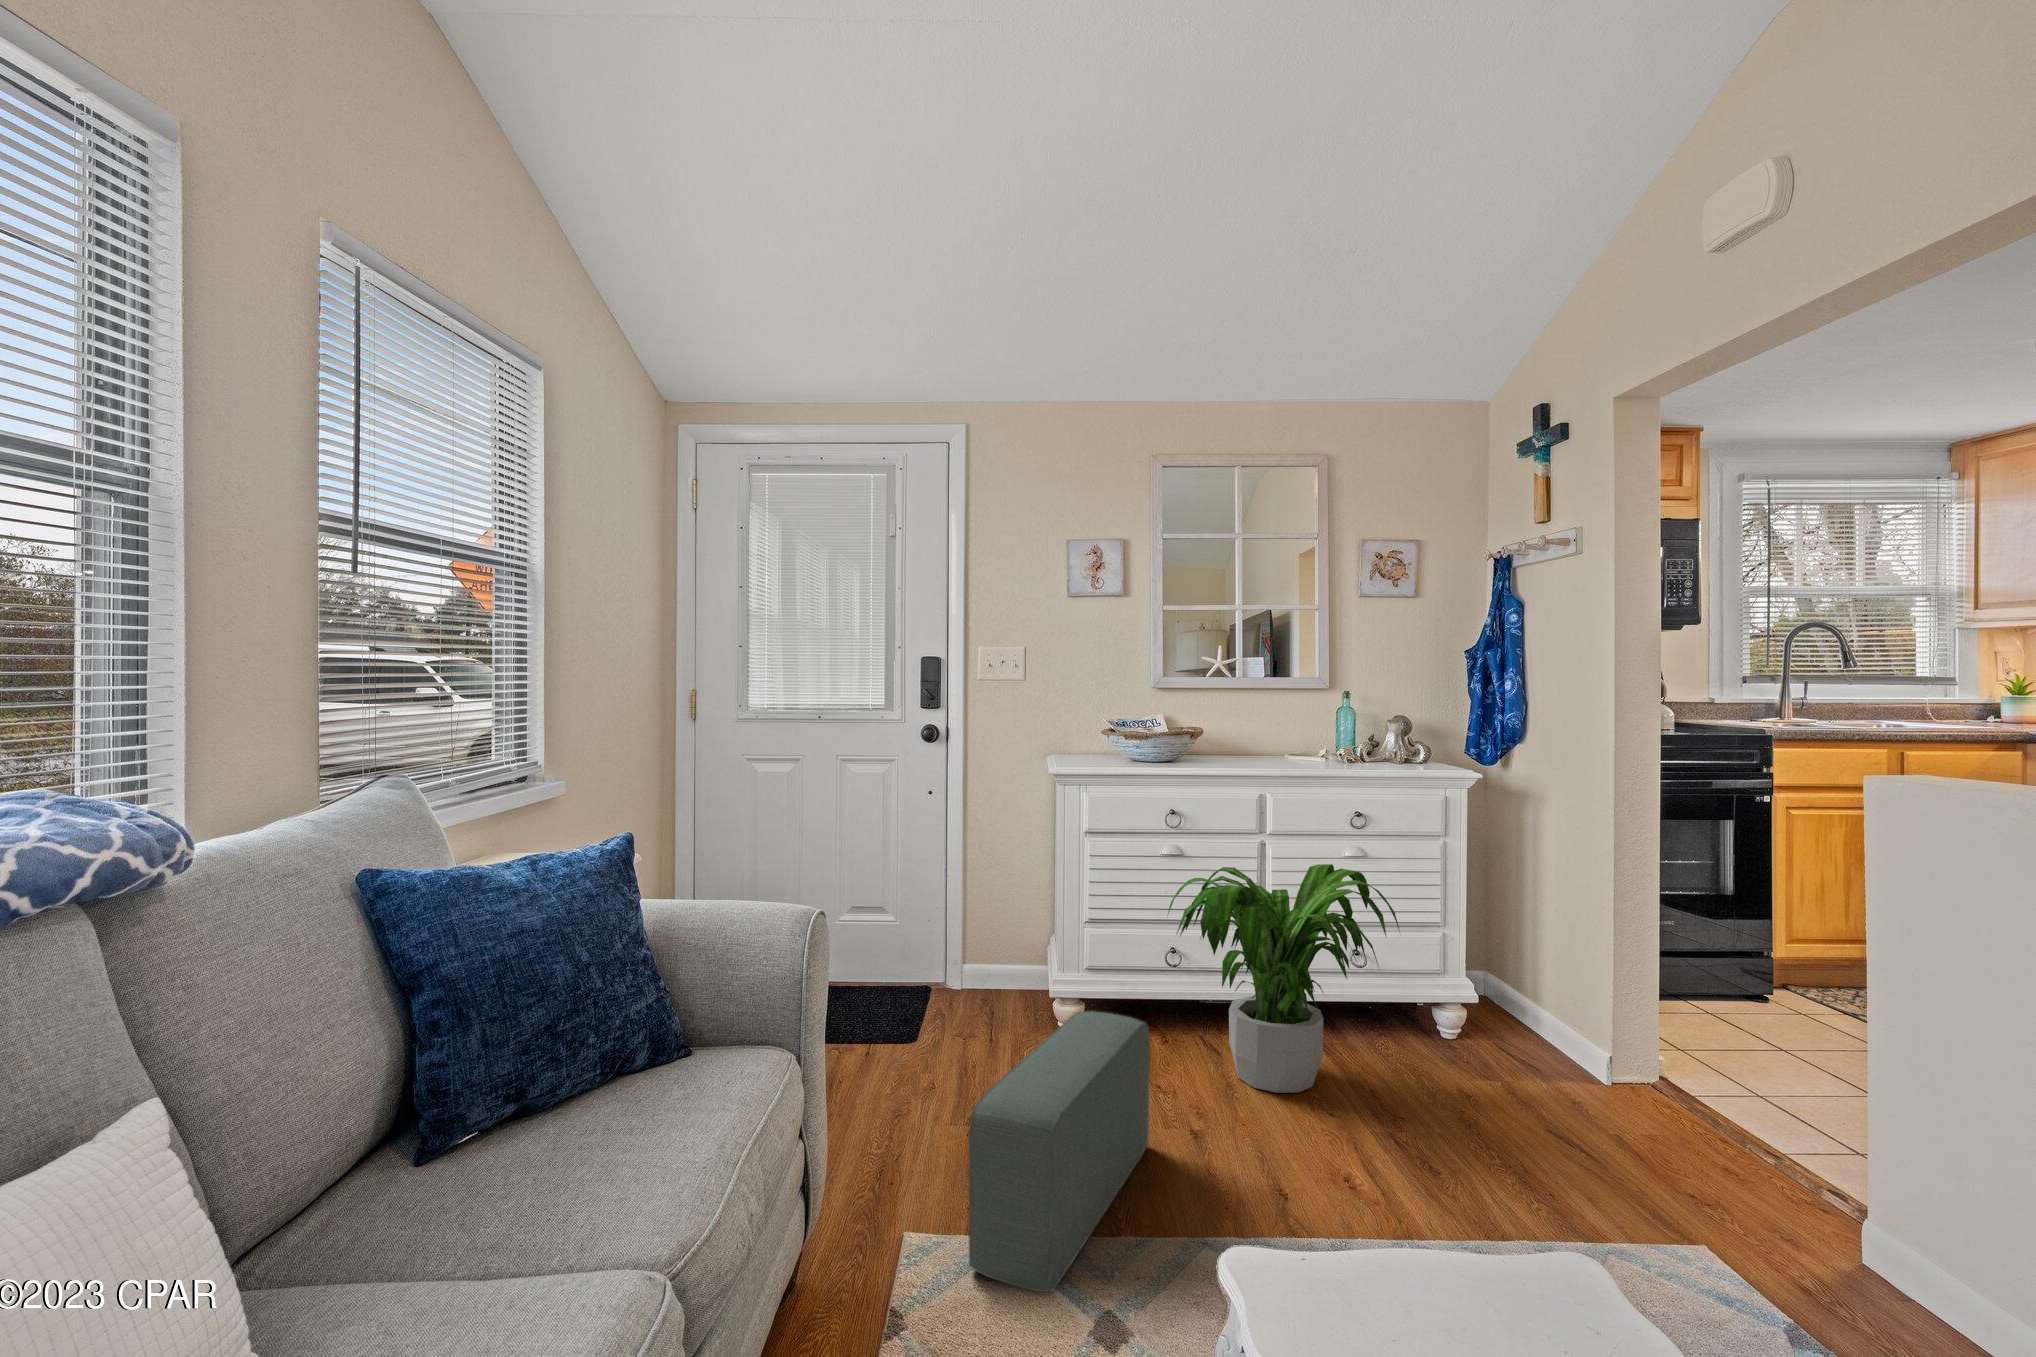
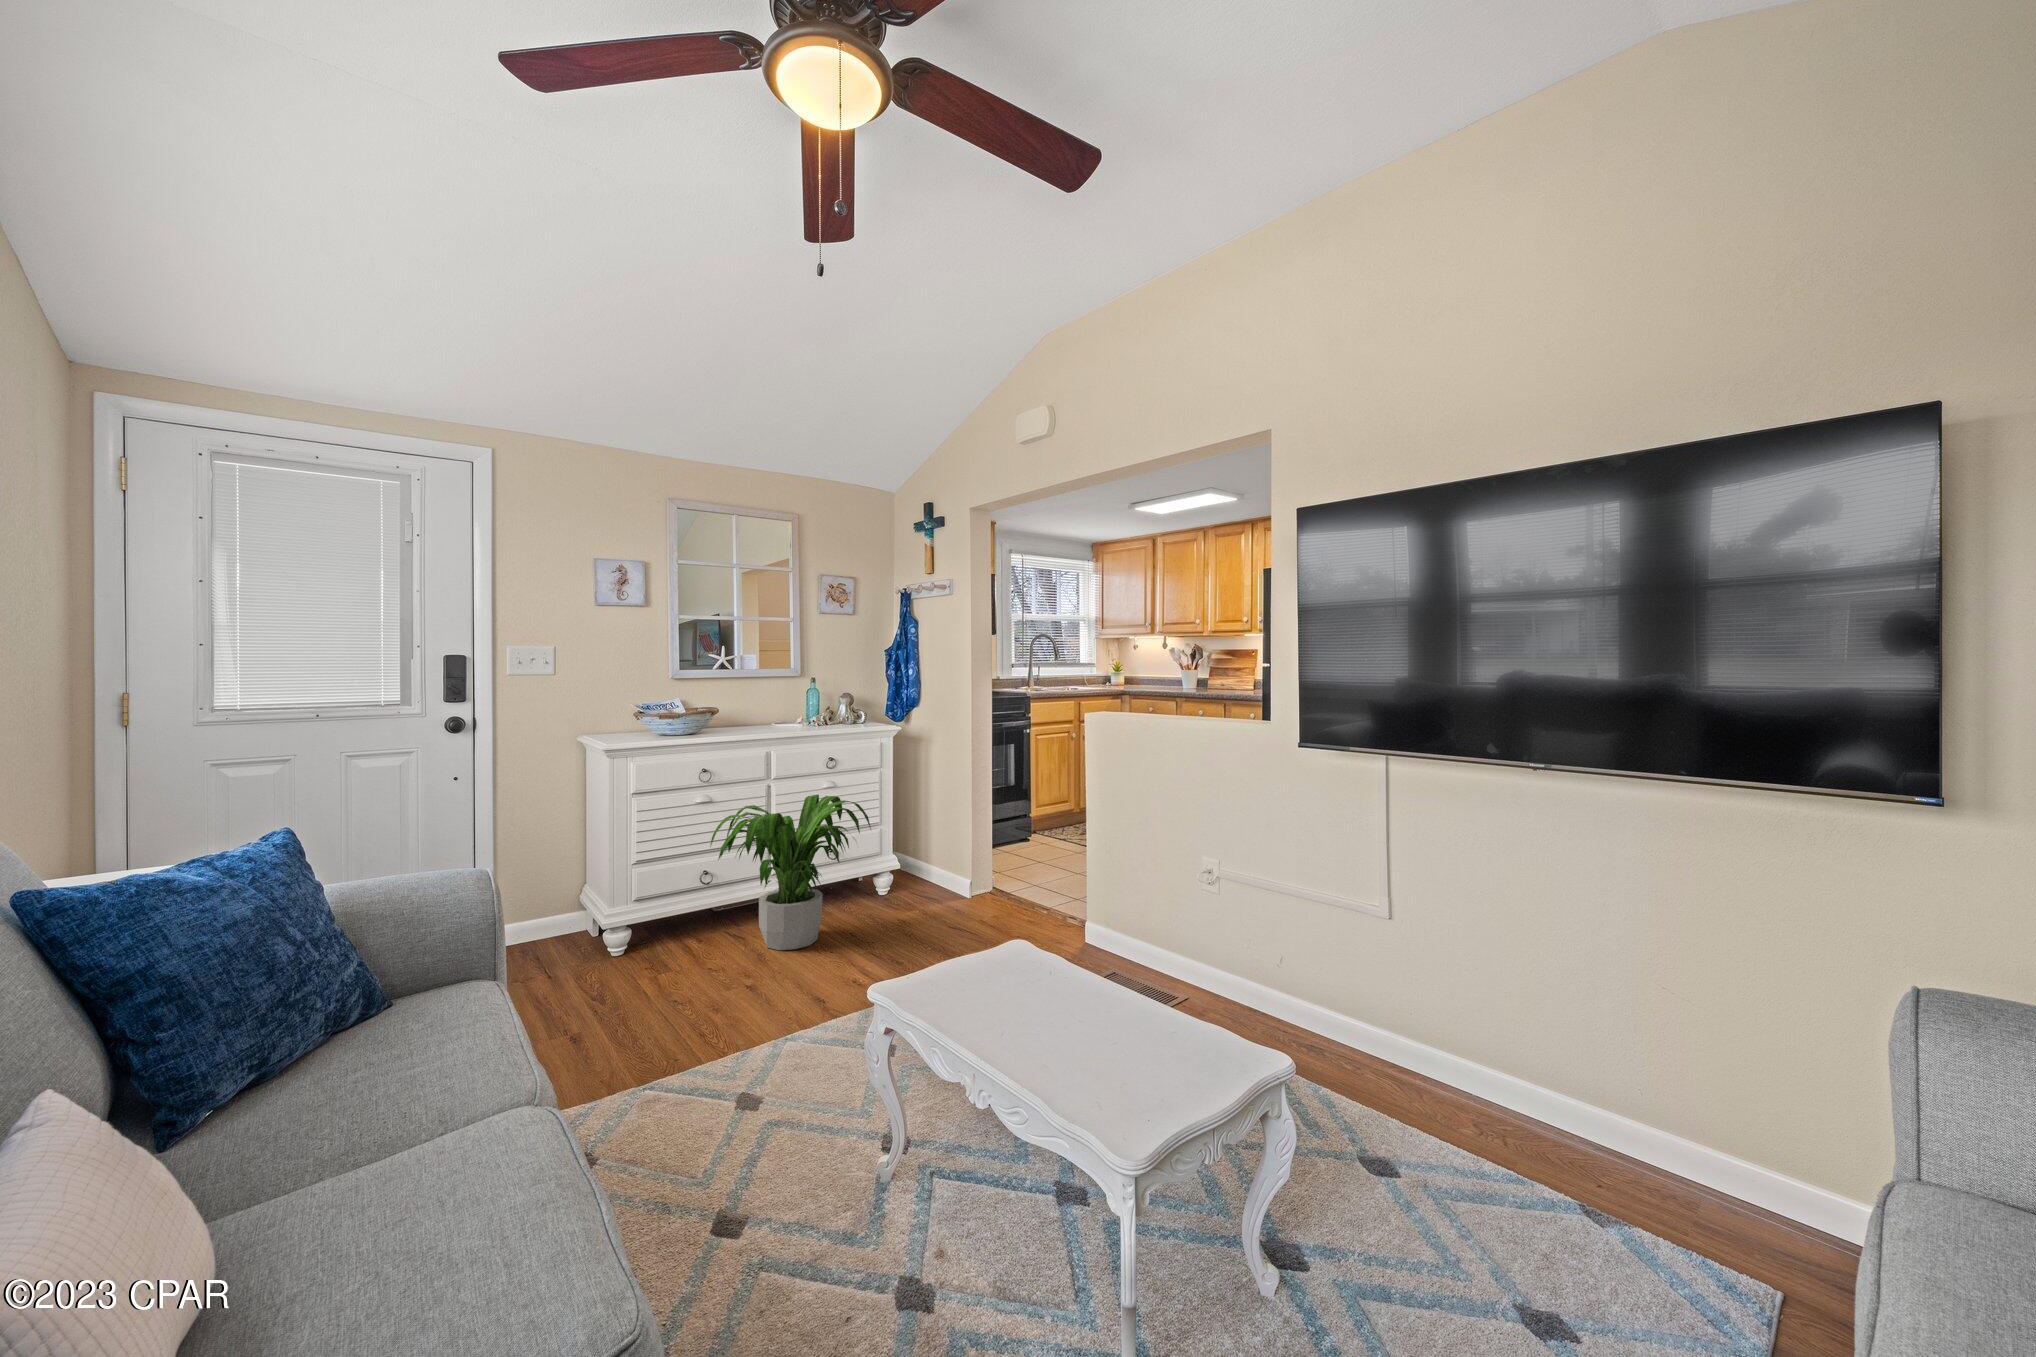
pouf: present [969,1011,1150,1292] -> none [637,914,728,1101]

